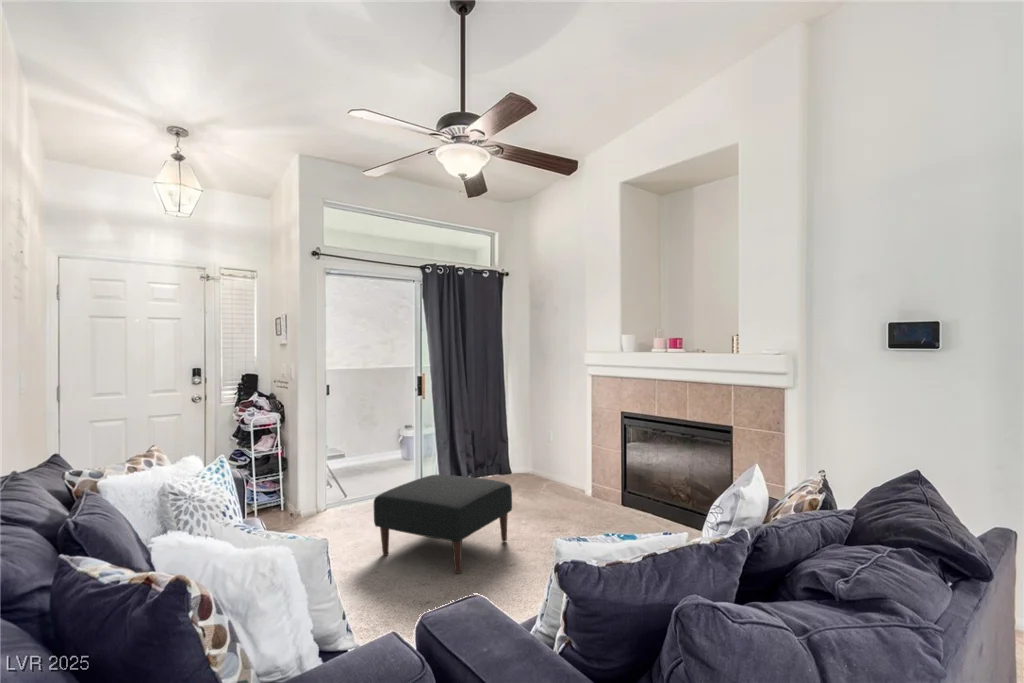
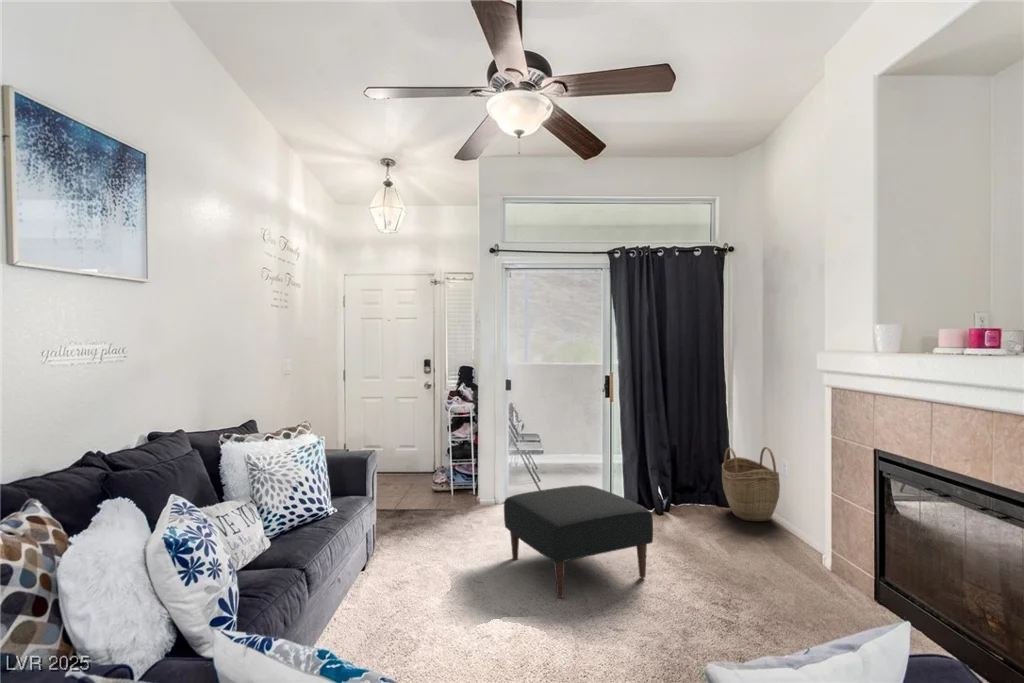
woven basket: none [509,427,554,486] -> present [722,447,780,522]

